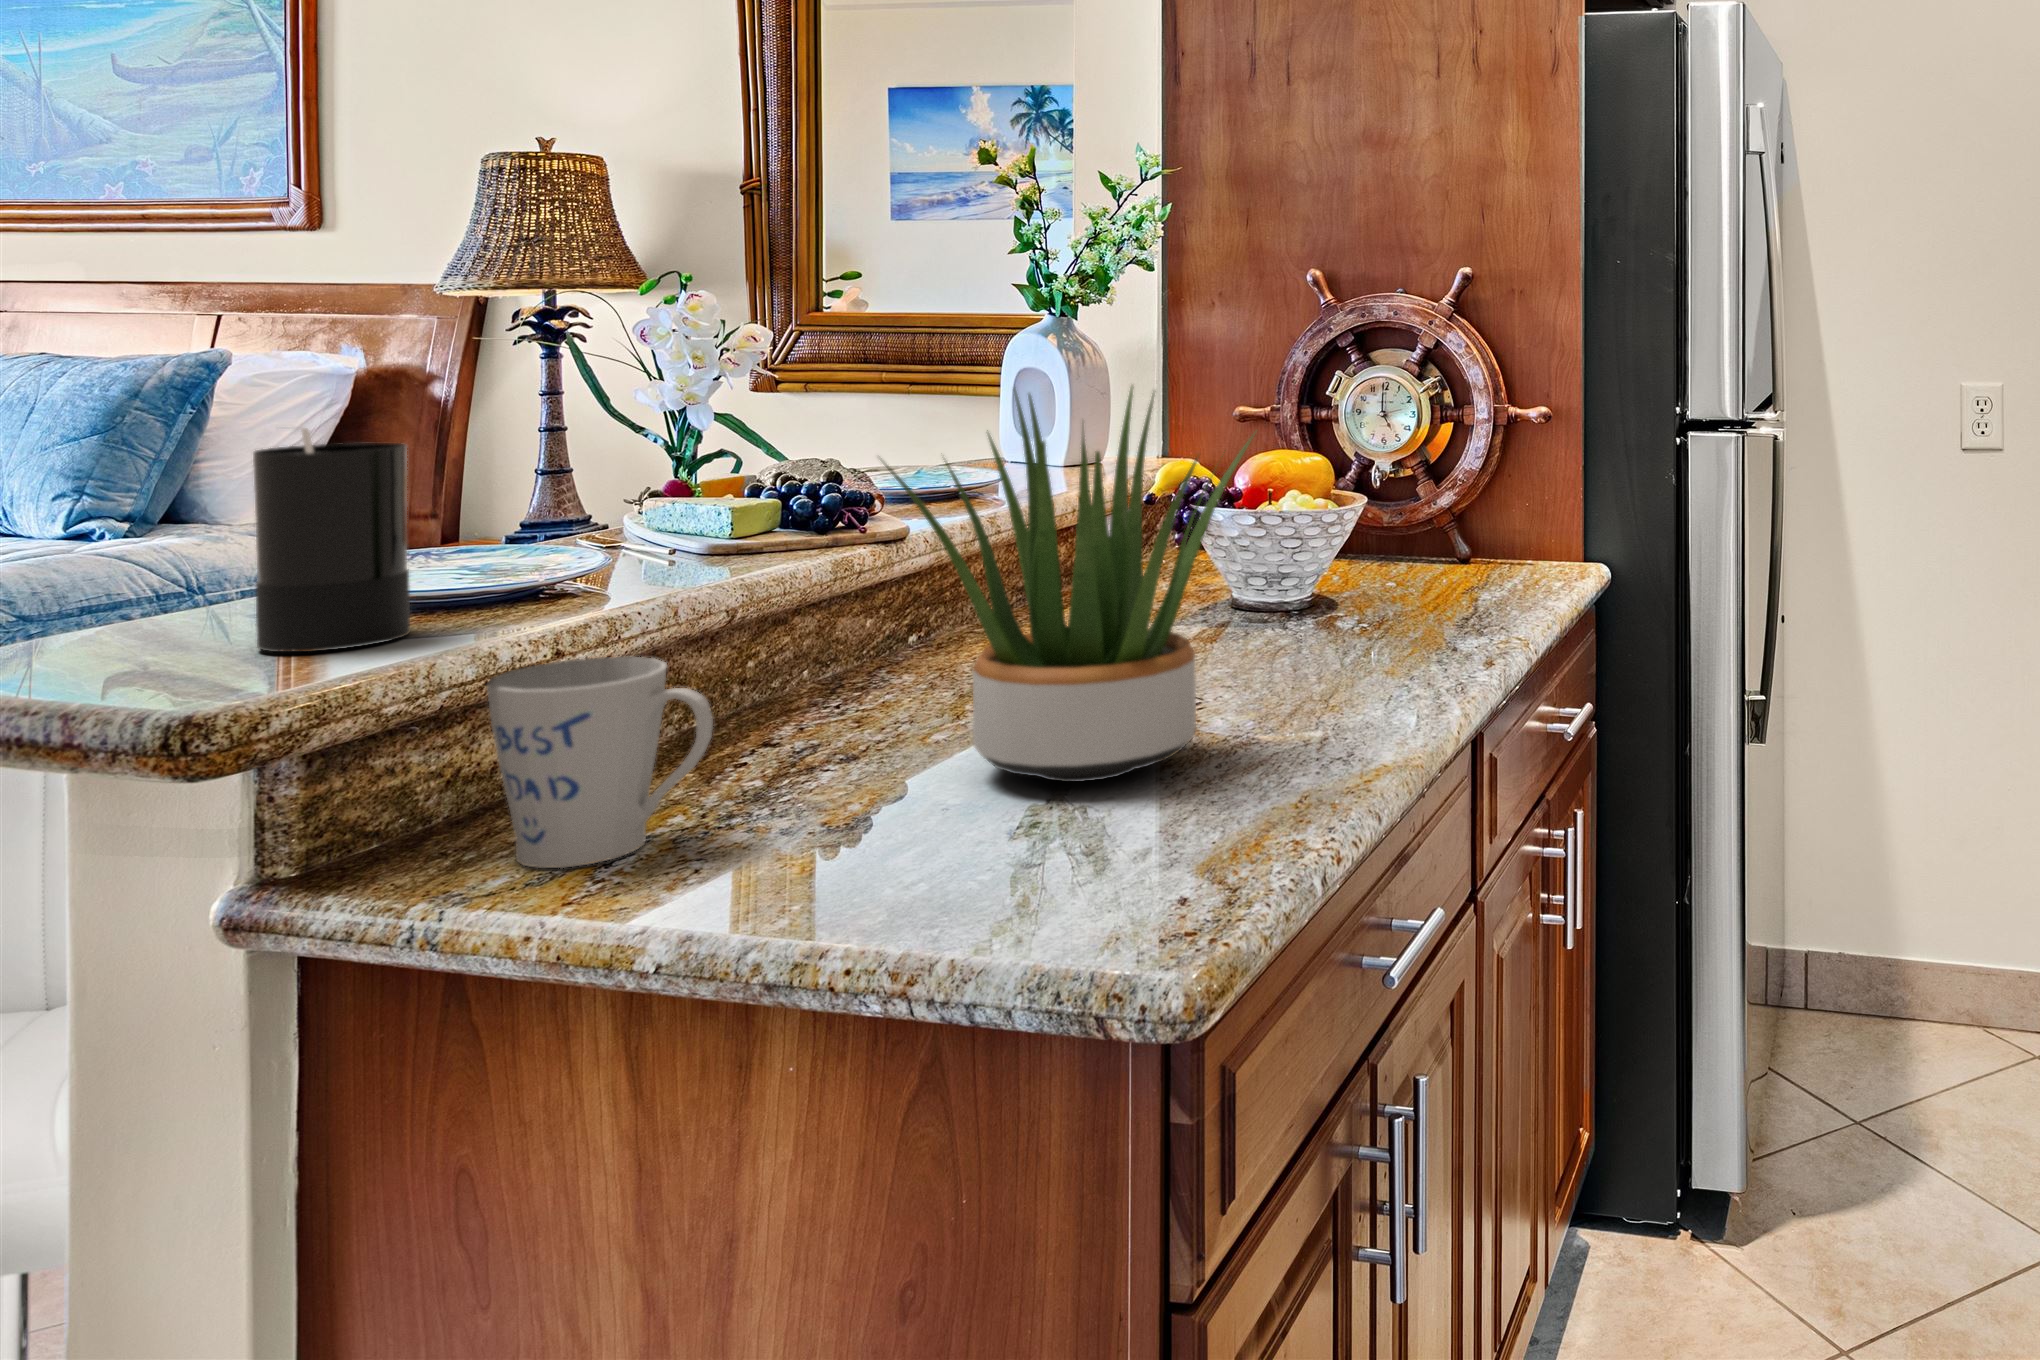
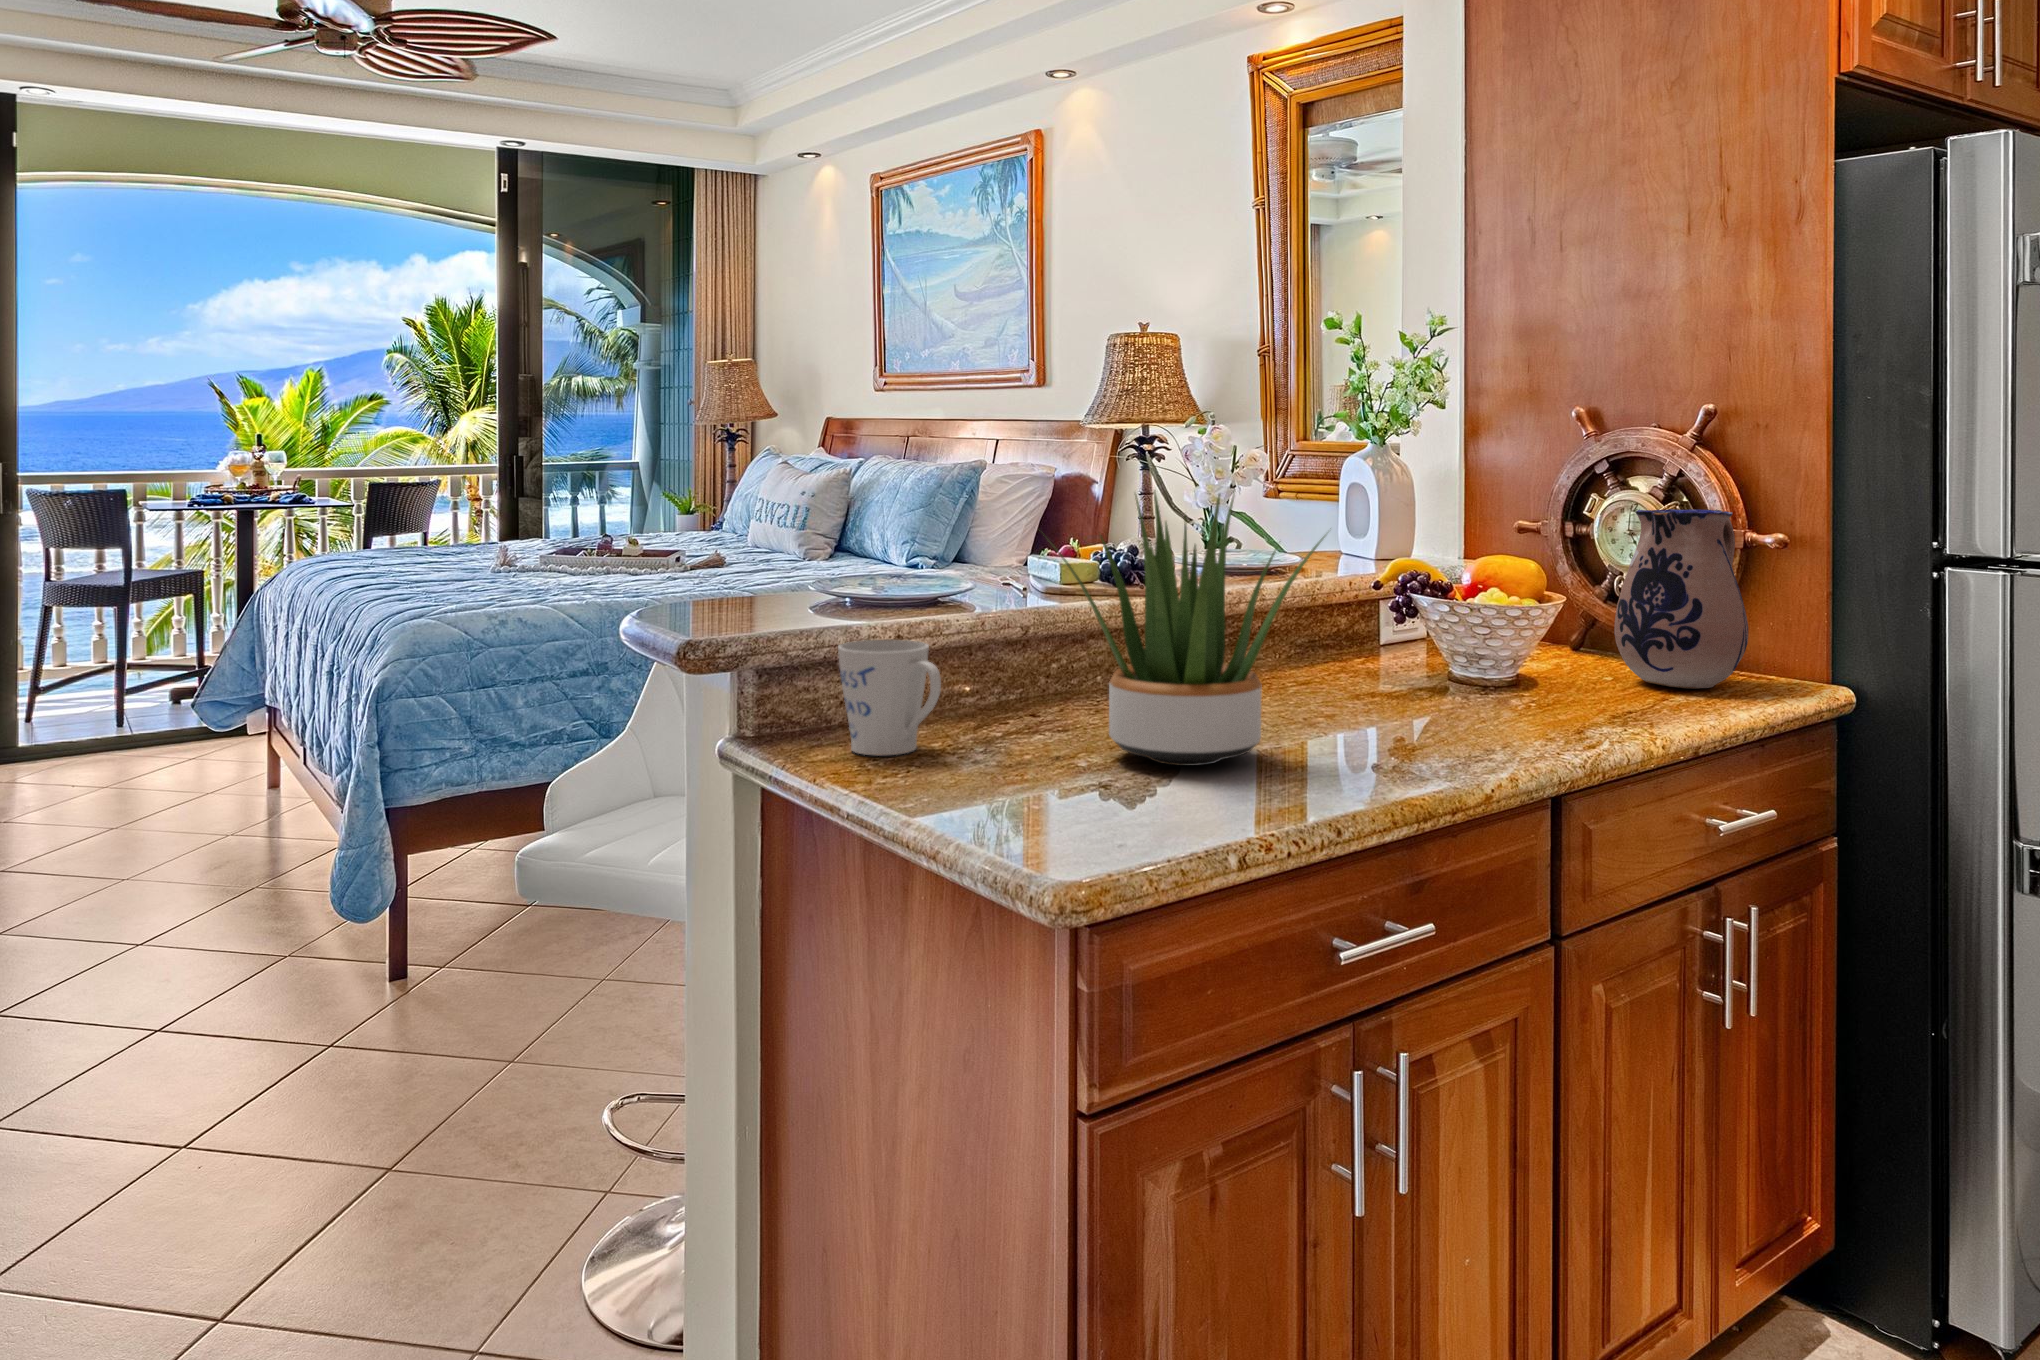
ceramic pitcher: none [1399,384,1534,584] -> present [1614,509,1748,689]
candle: present [253,428,410,652] -> none [773,499,843,620]

